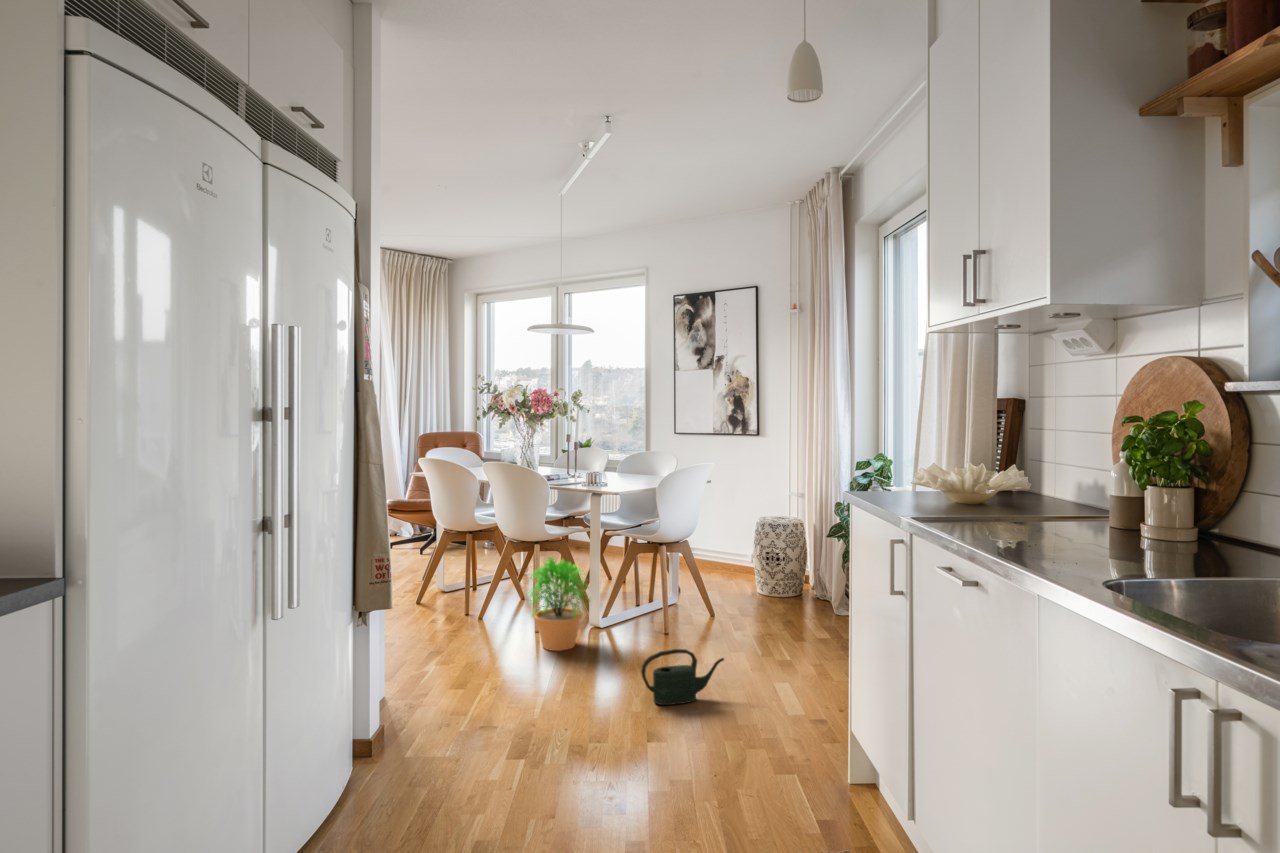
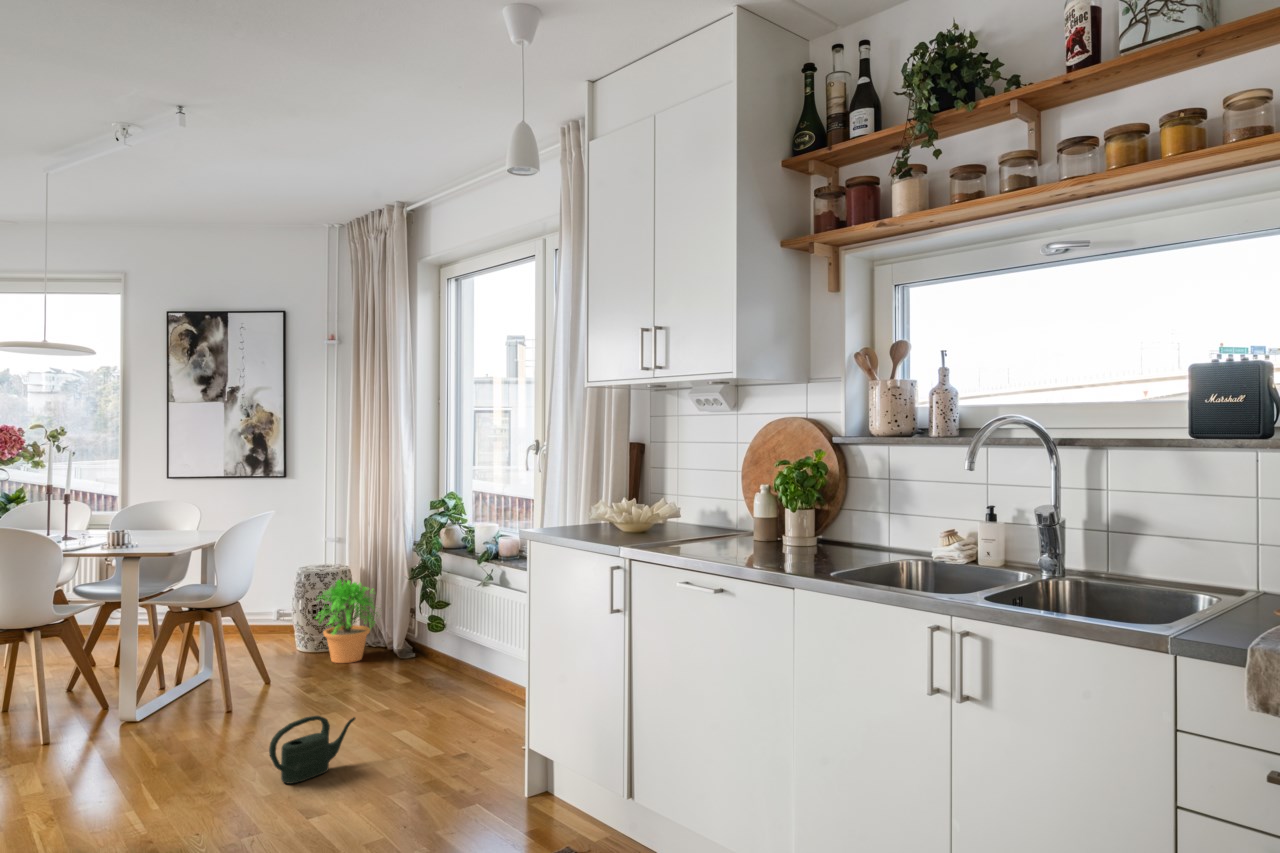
potted plant: present [530,557,589,651] -> present [316,580,376,663]

